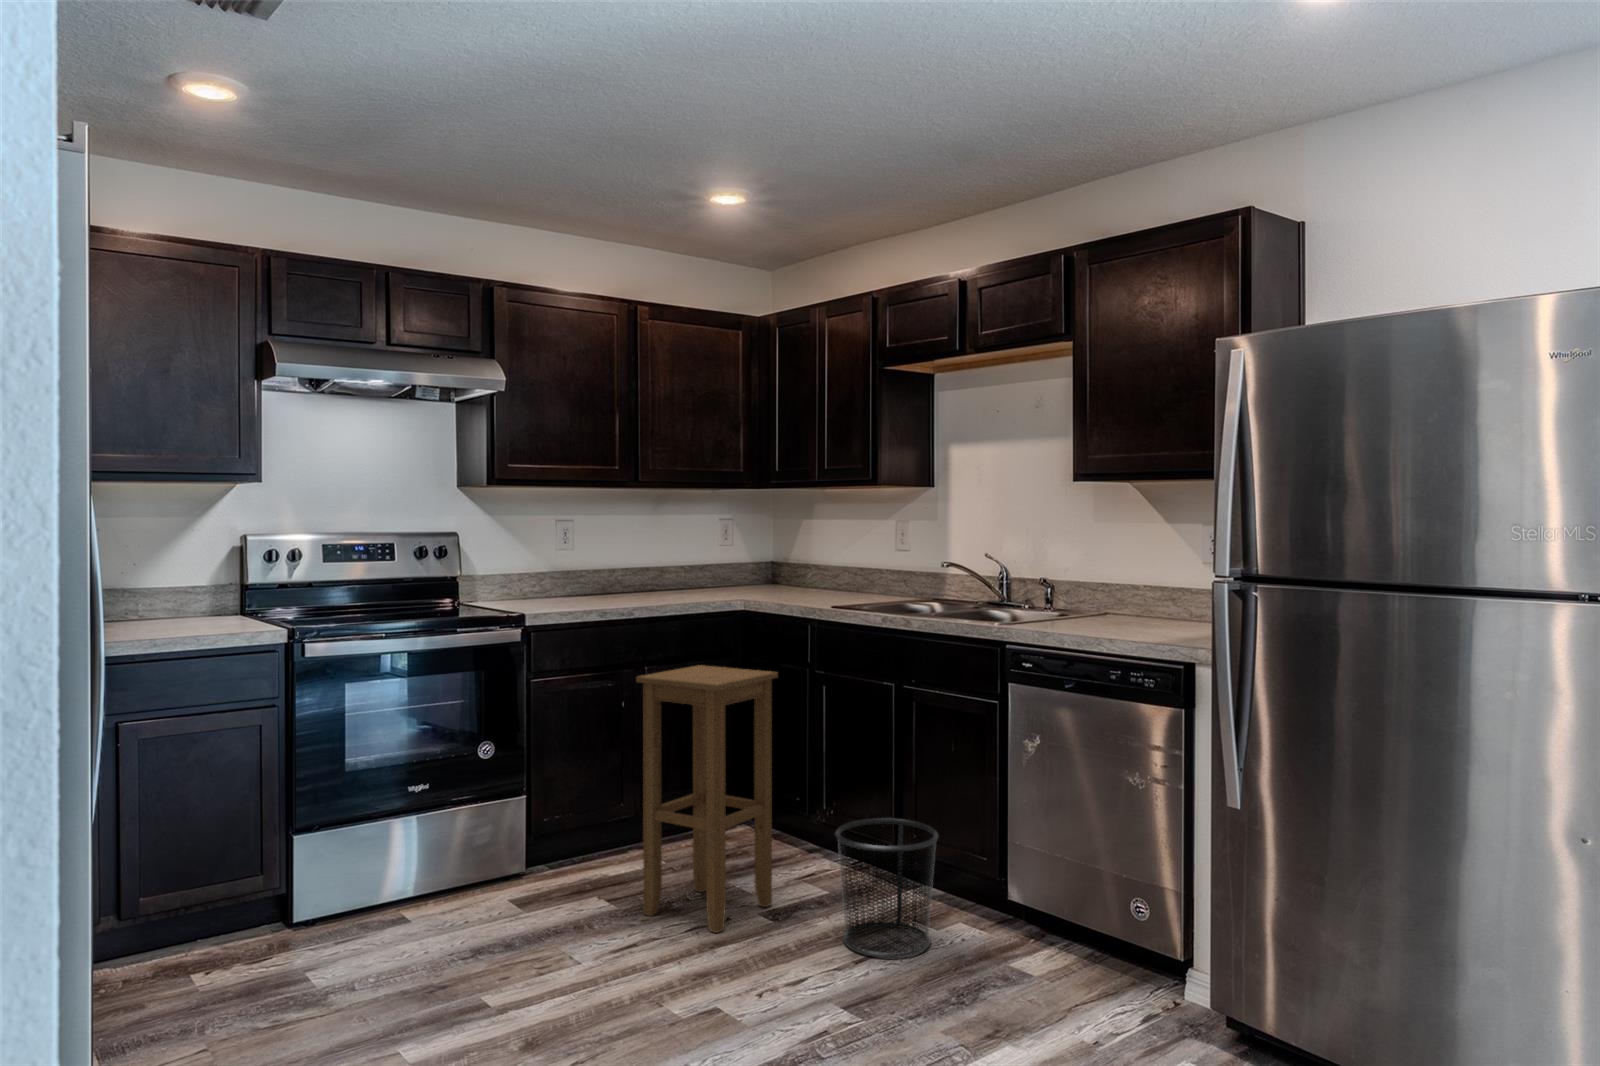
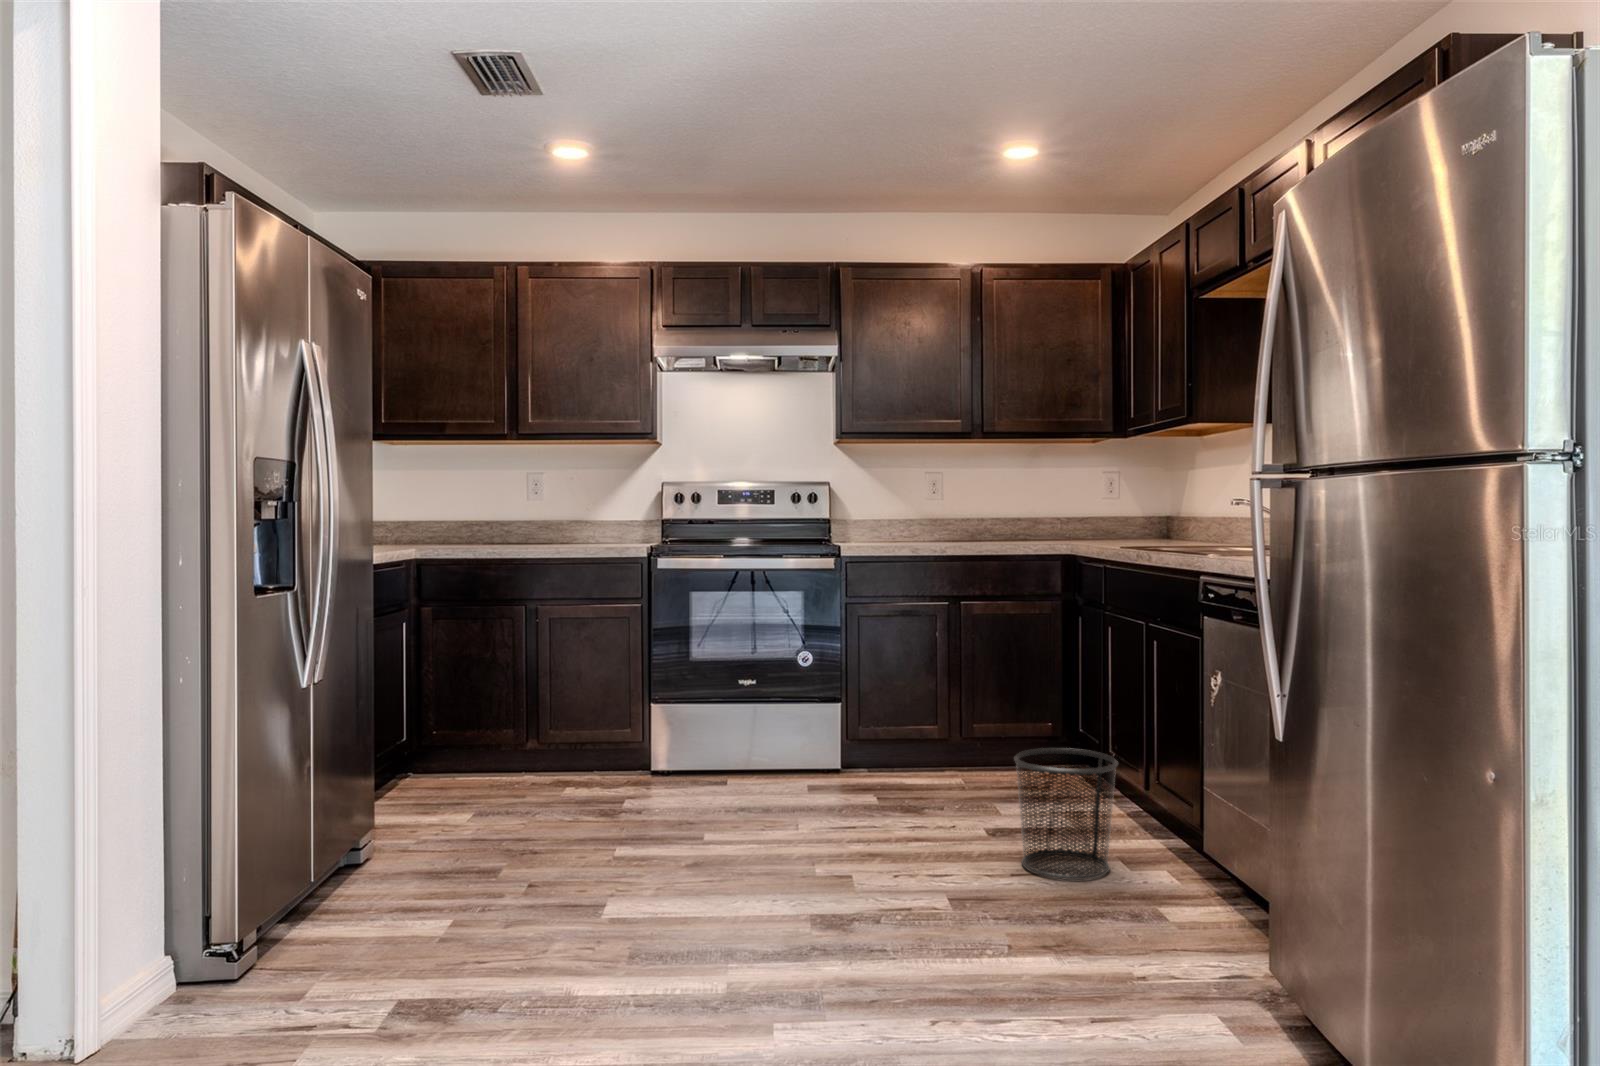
stool: present [636,665,778,933] -> none [885,596,1011,833]

